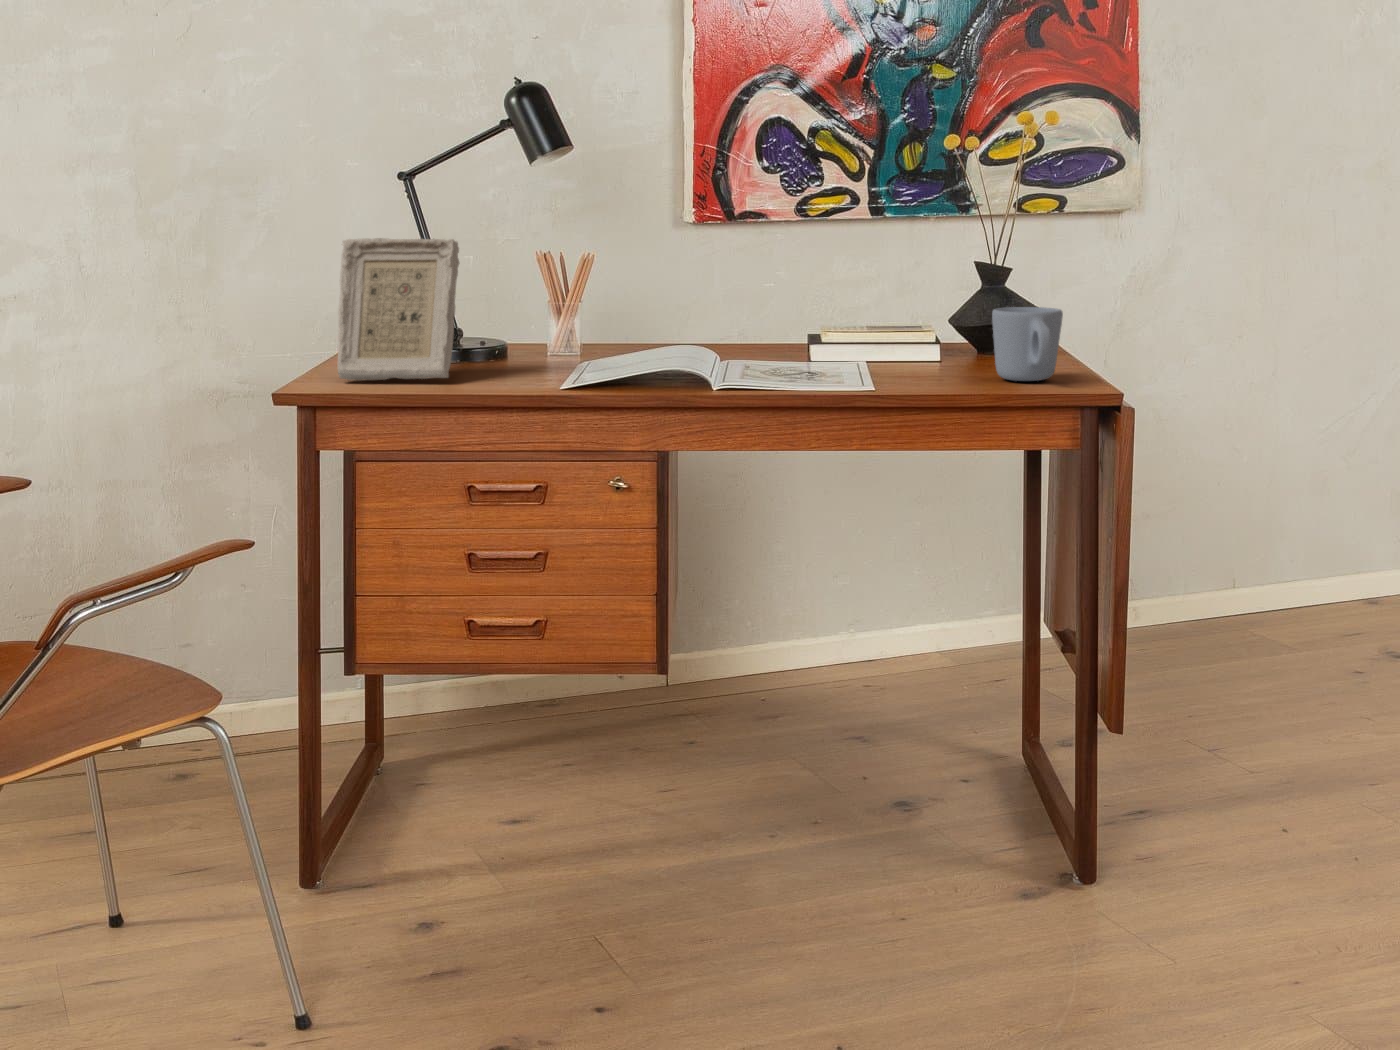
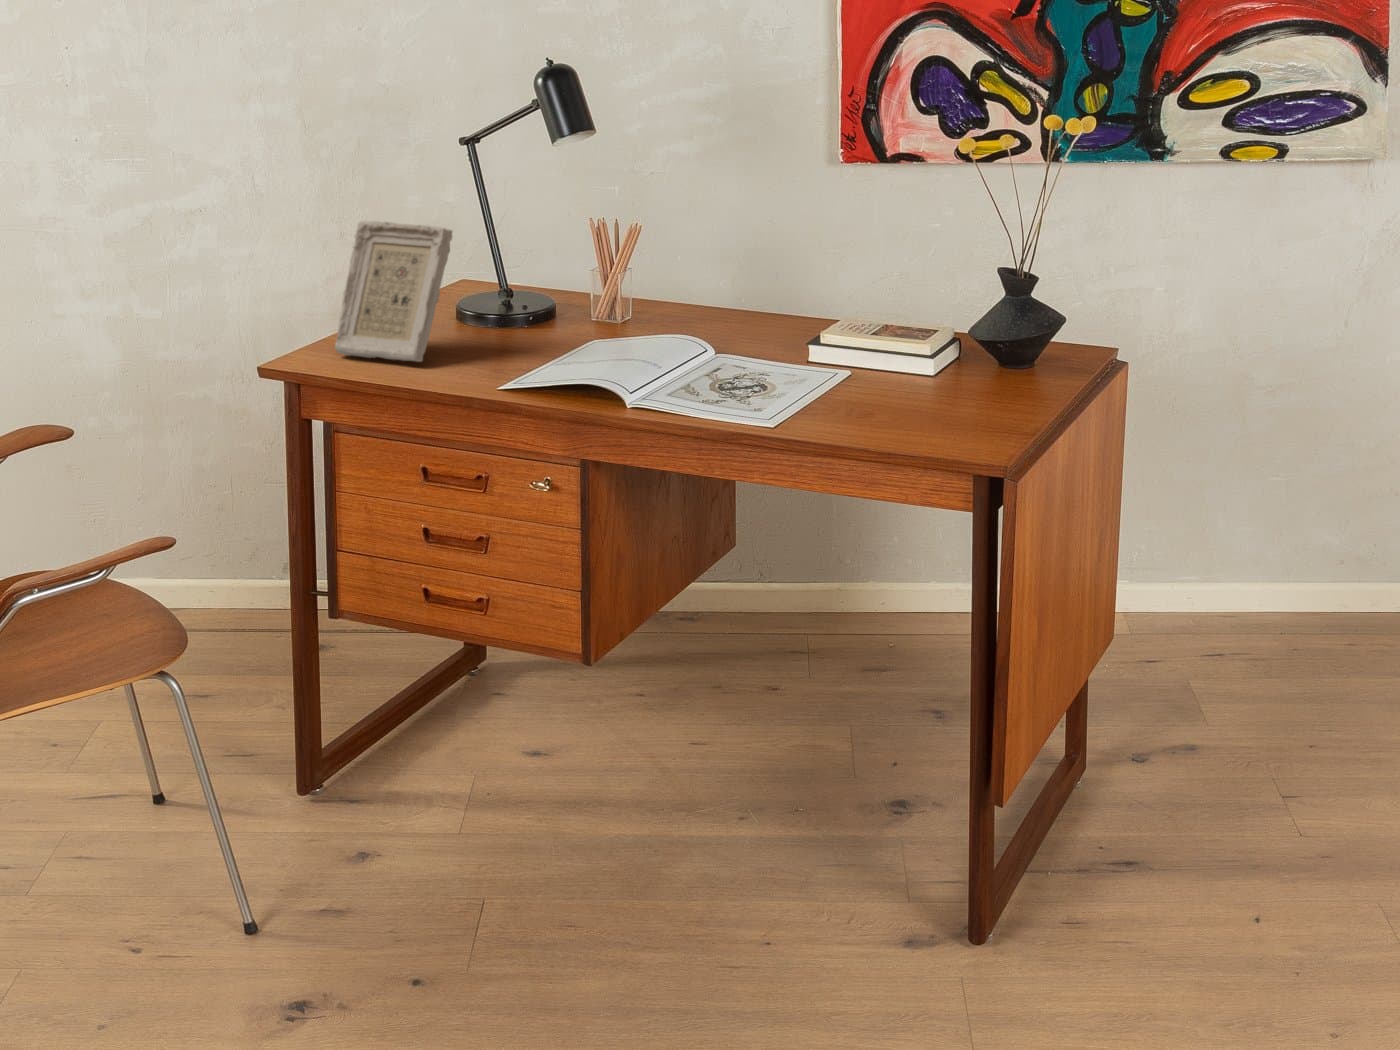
mug: present [992,307,1063,381] -> none [919,338,992,421]

